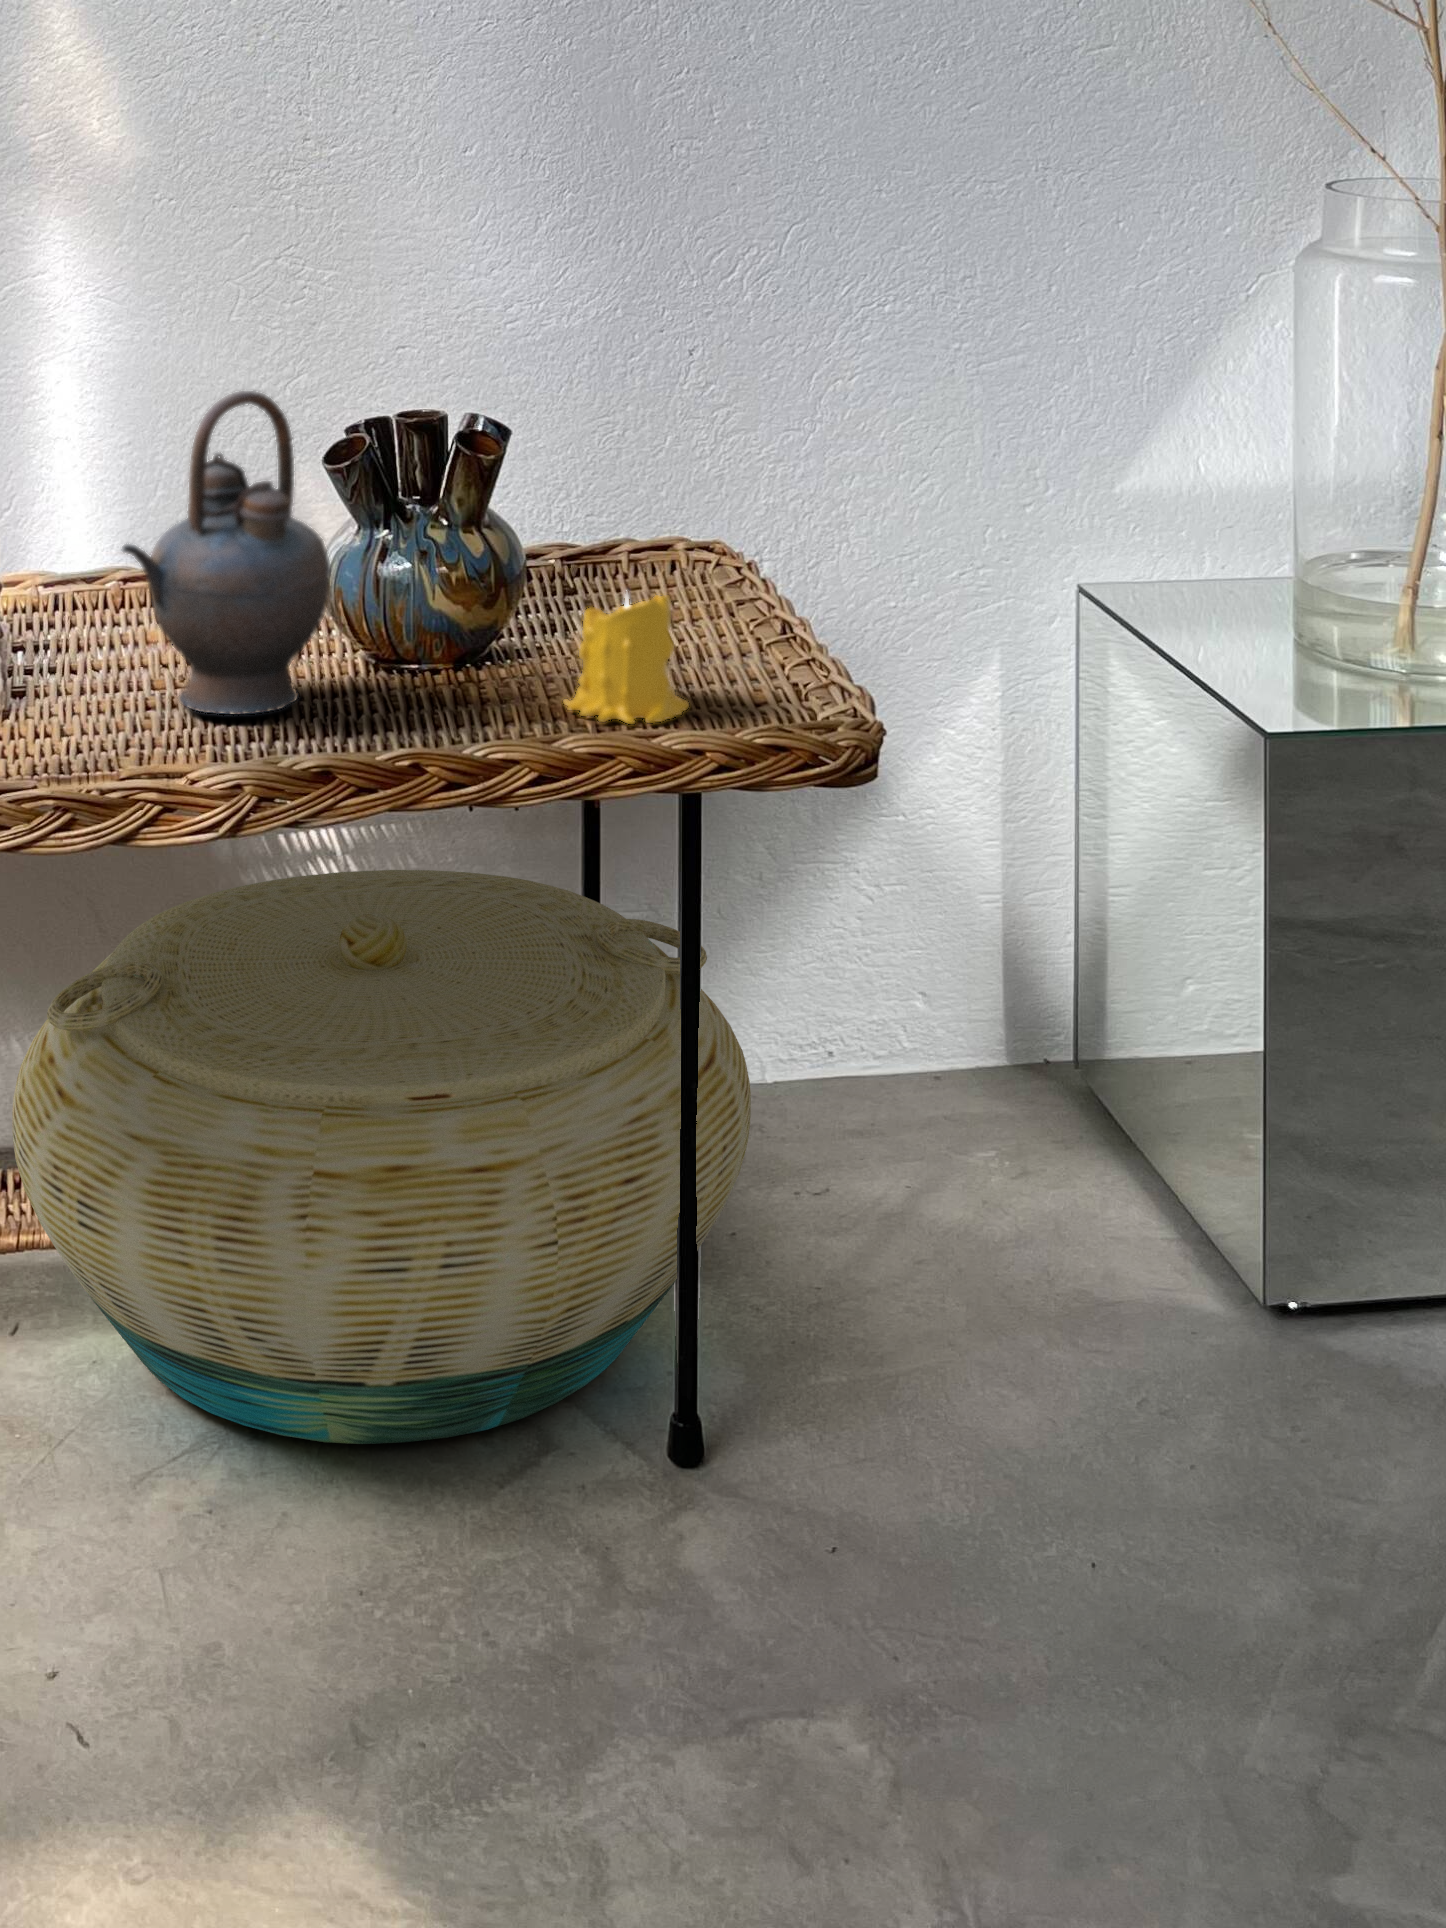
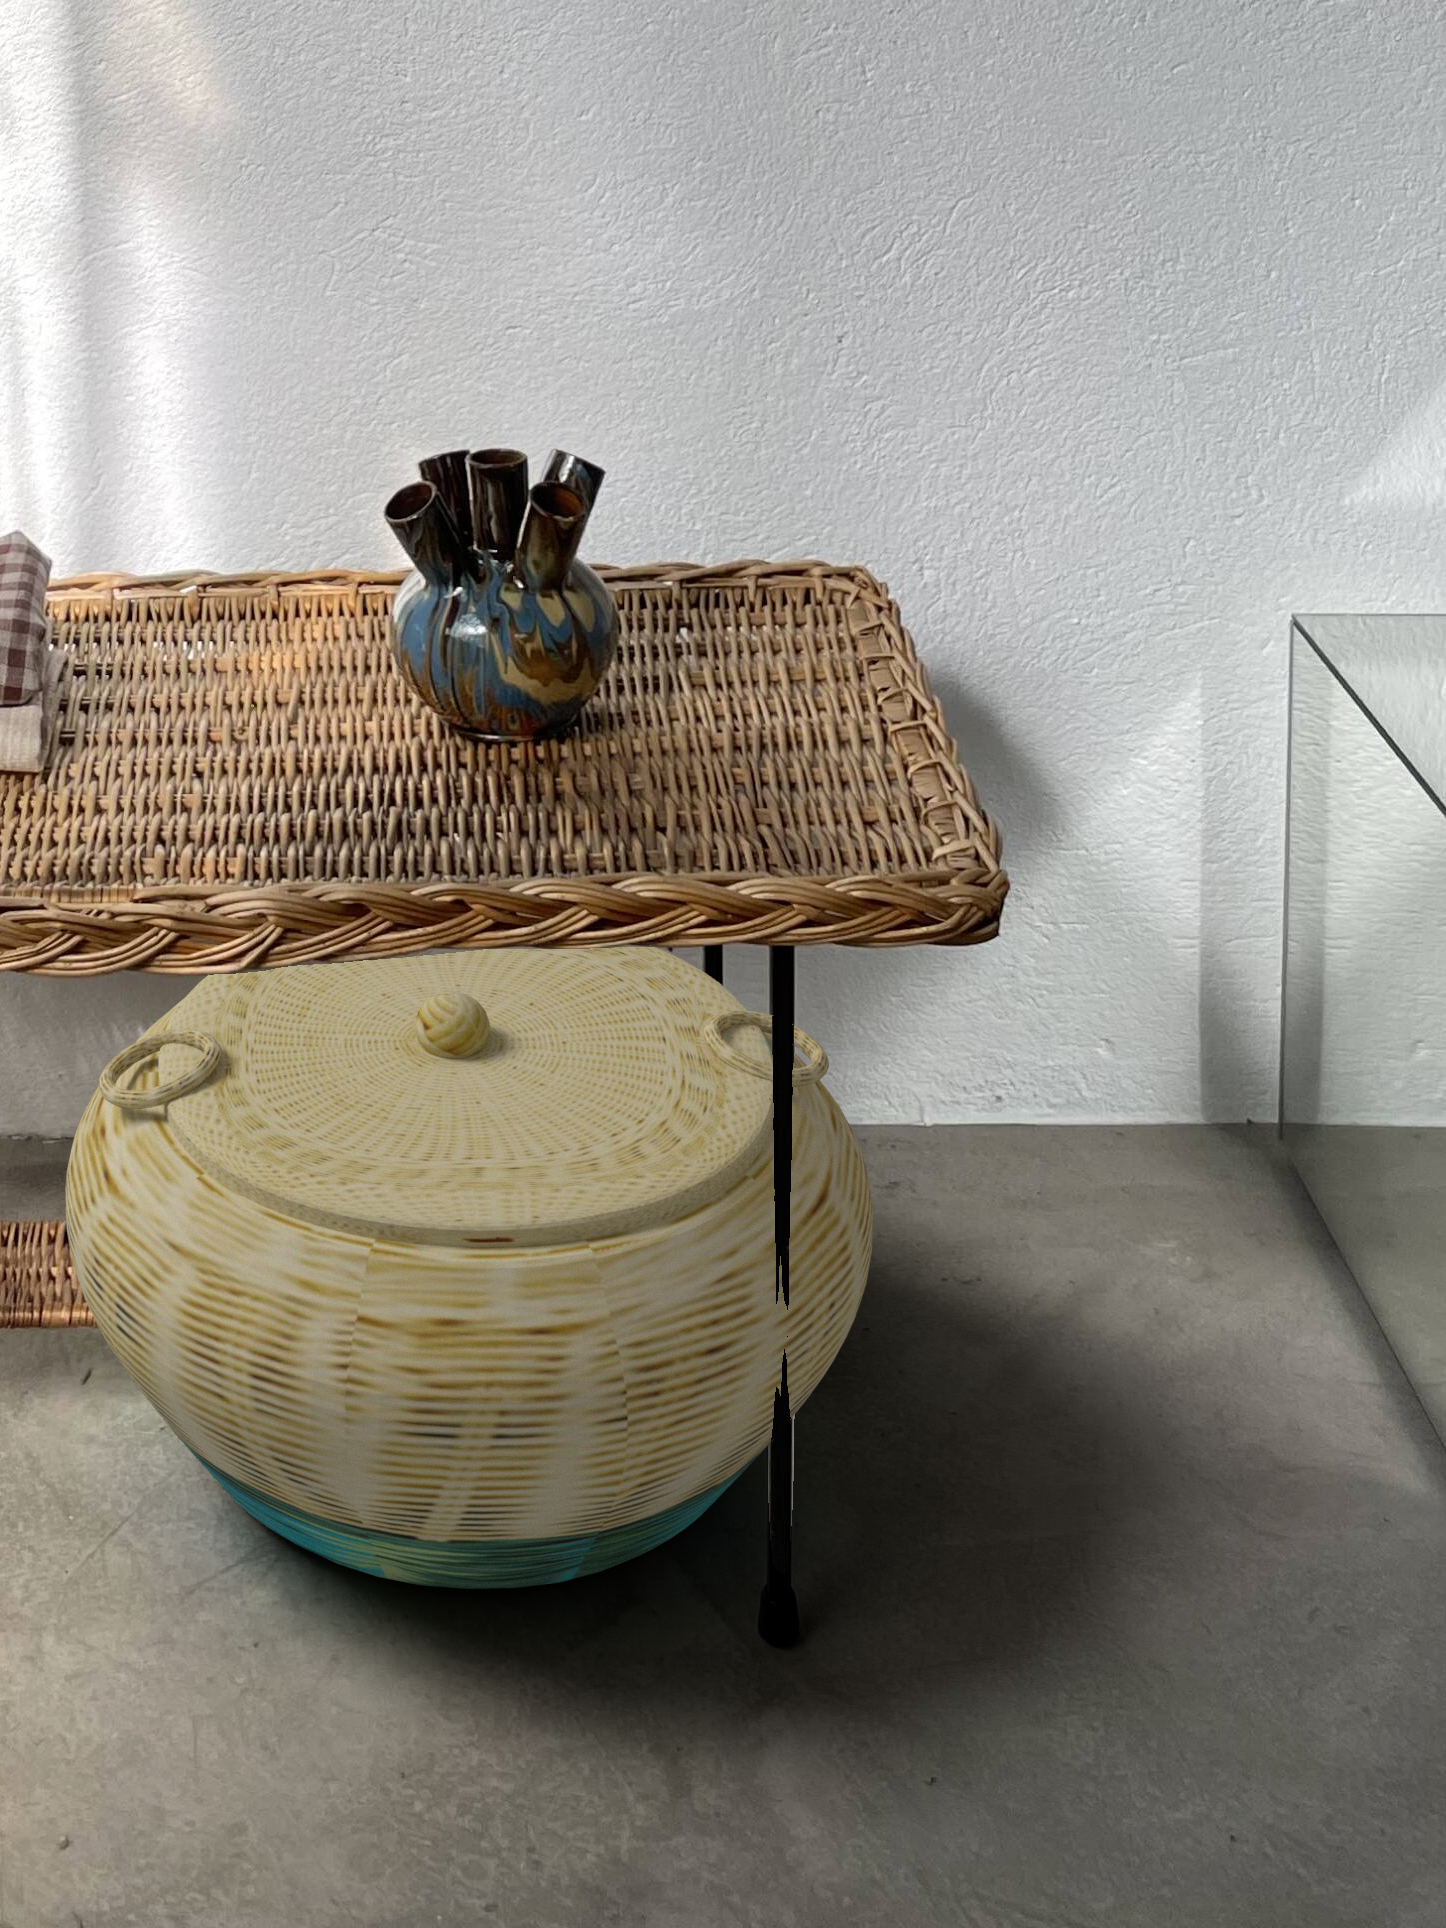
teapot: present [122,391,331,715] -> none [154,451,391,806]
candle: present [564,595,688,724] -> none [650,686,794,849]

